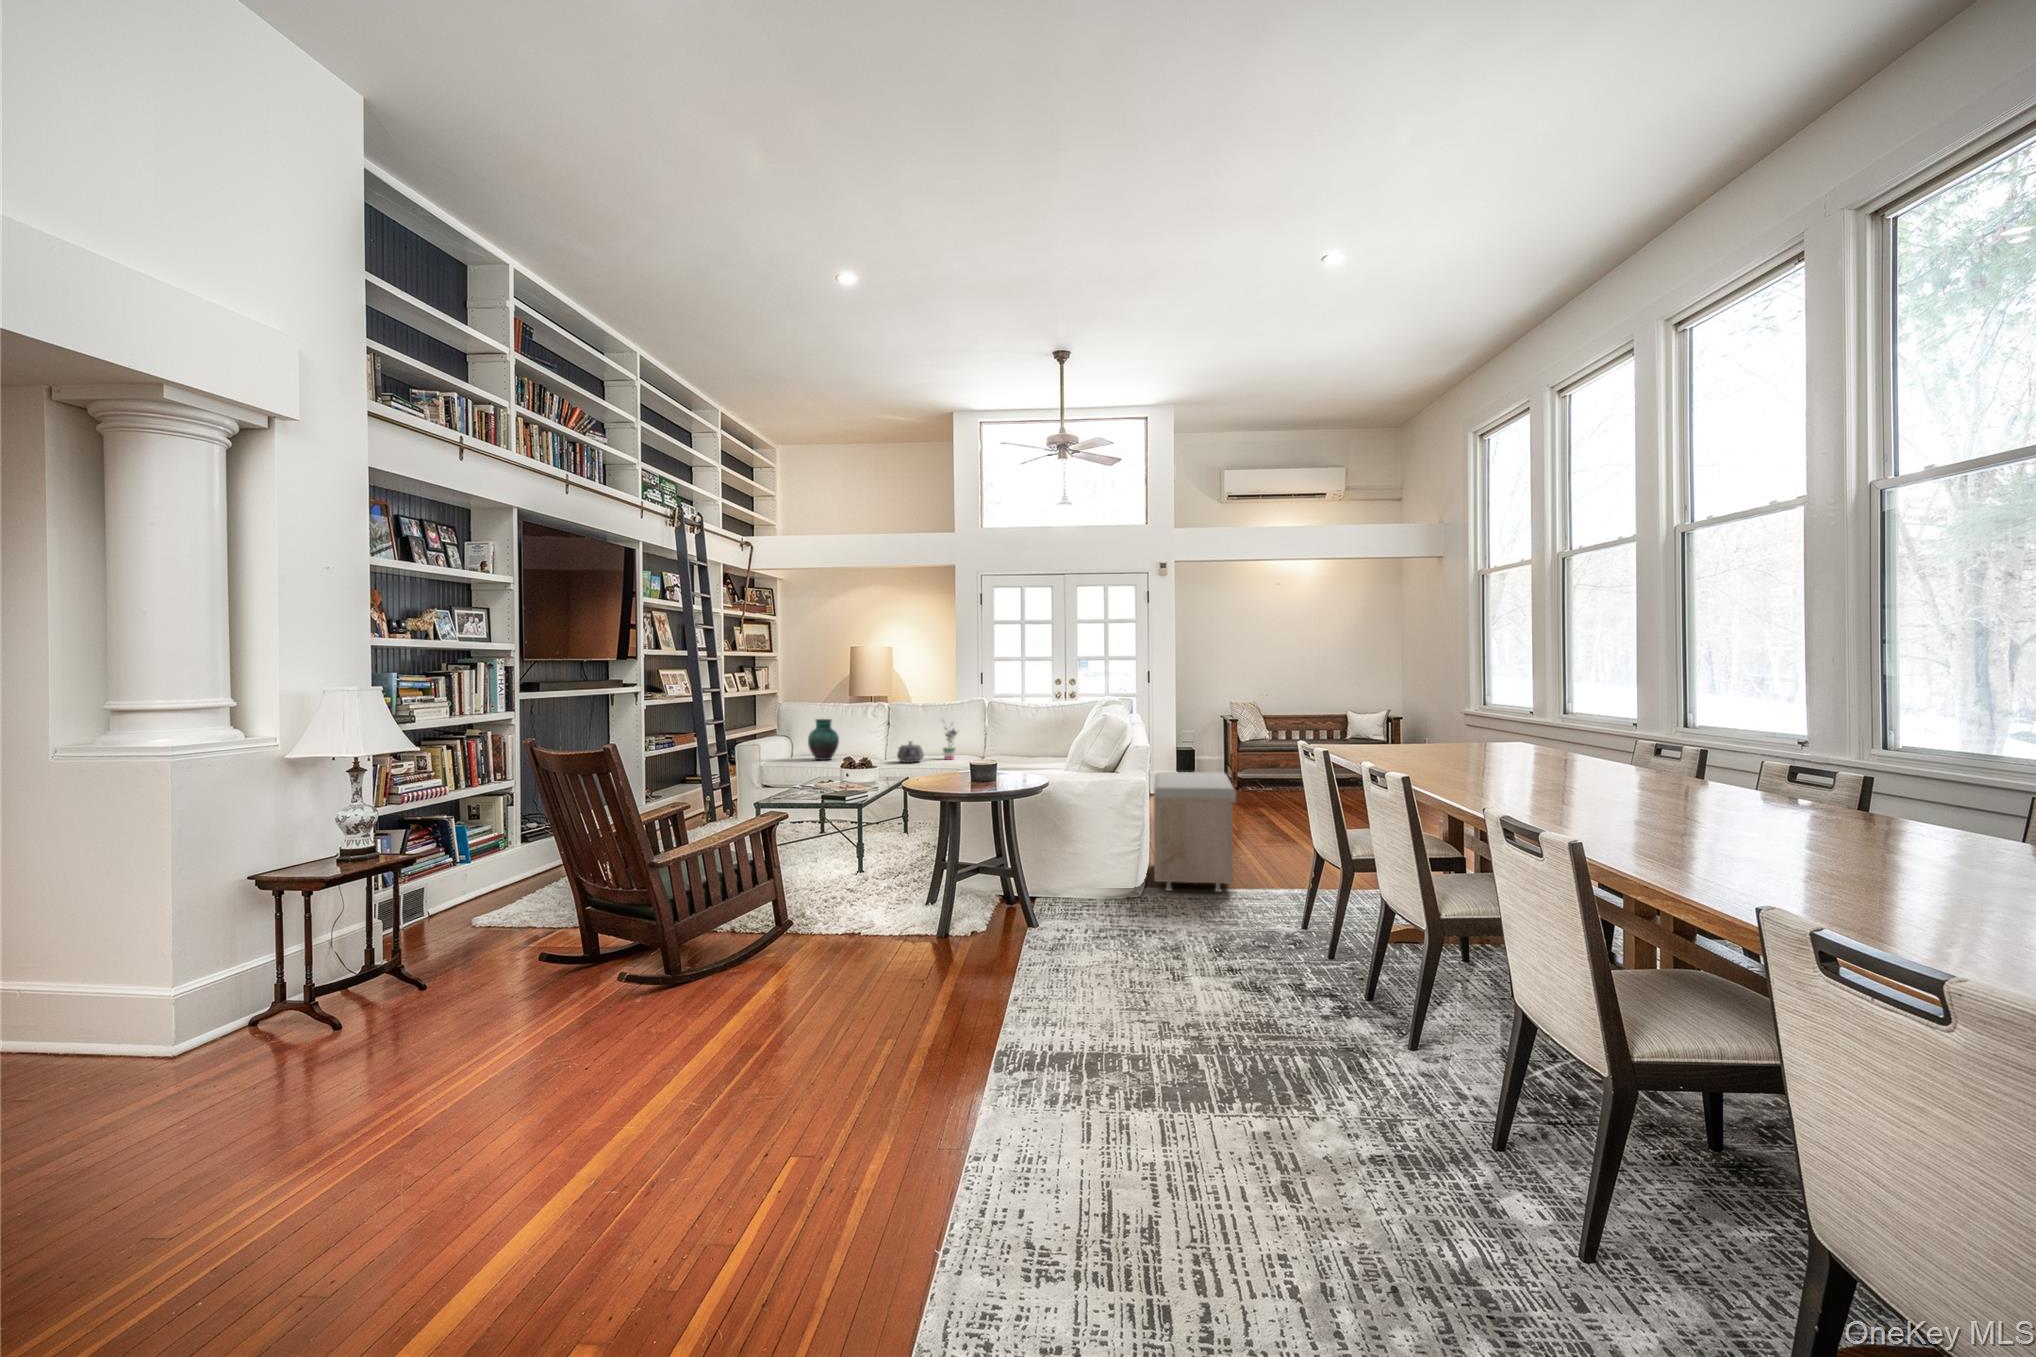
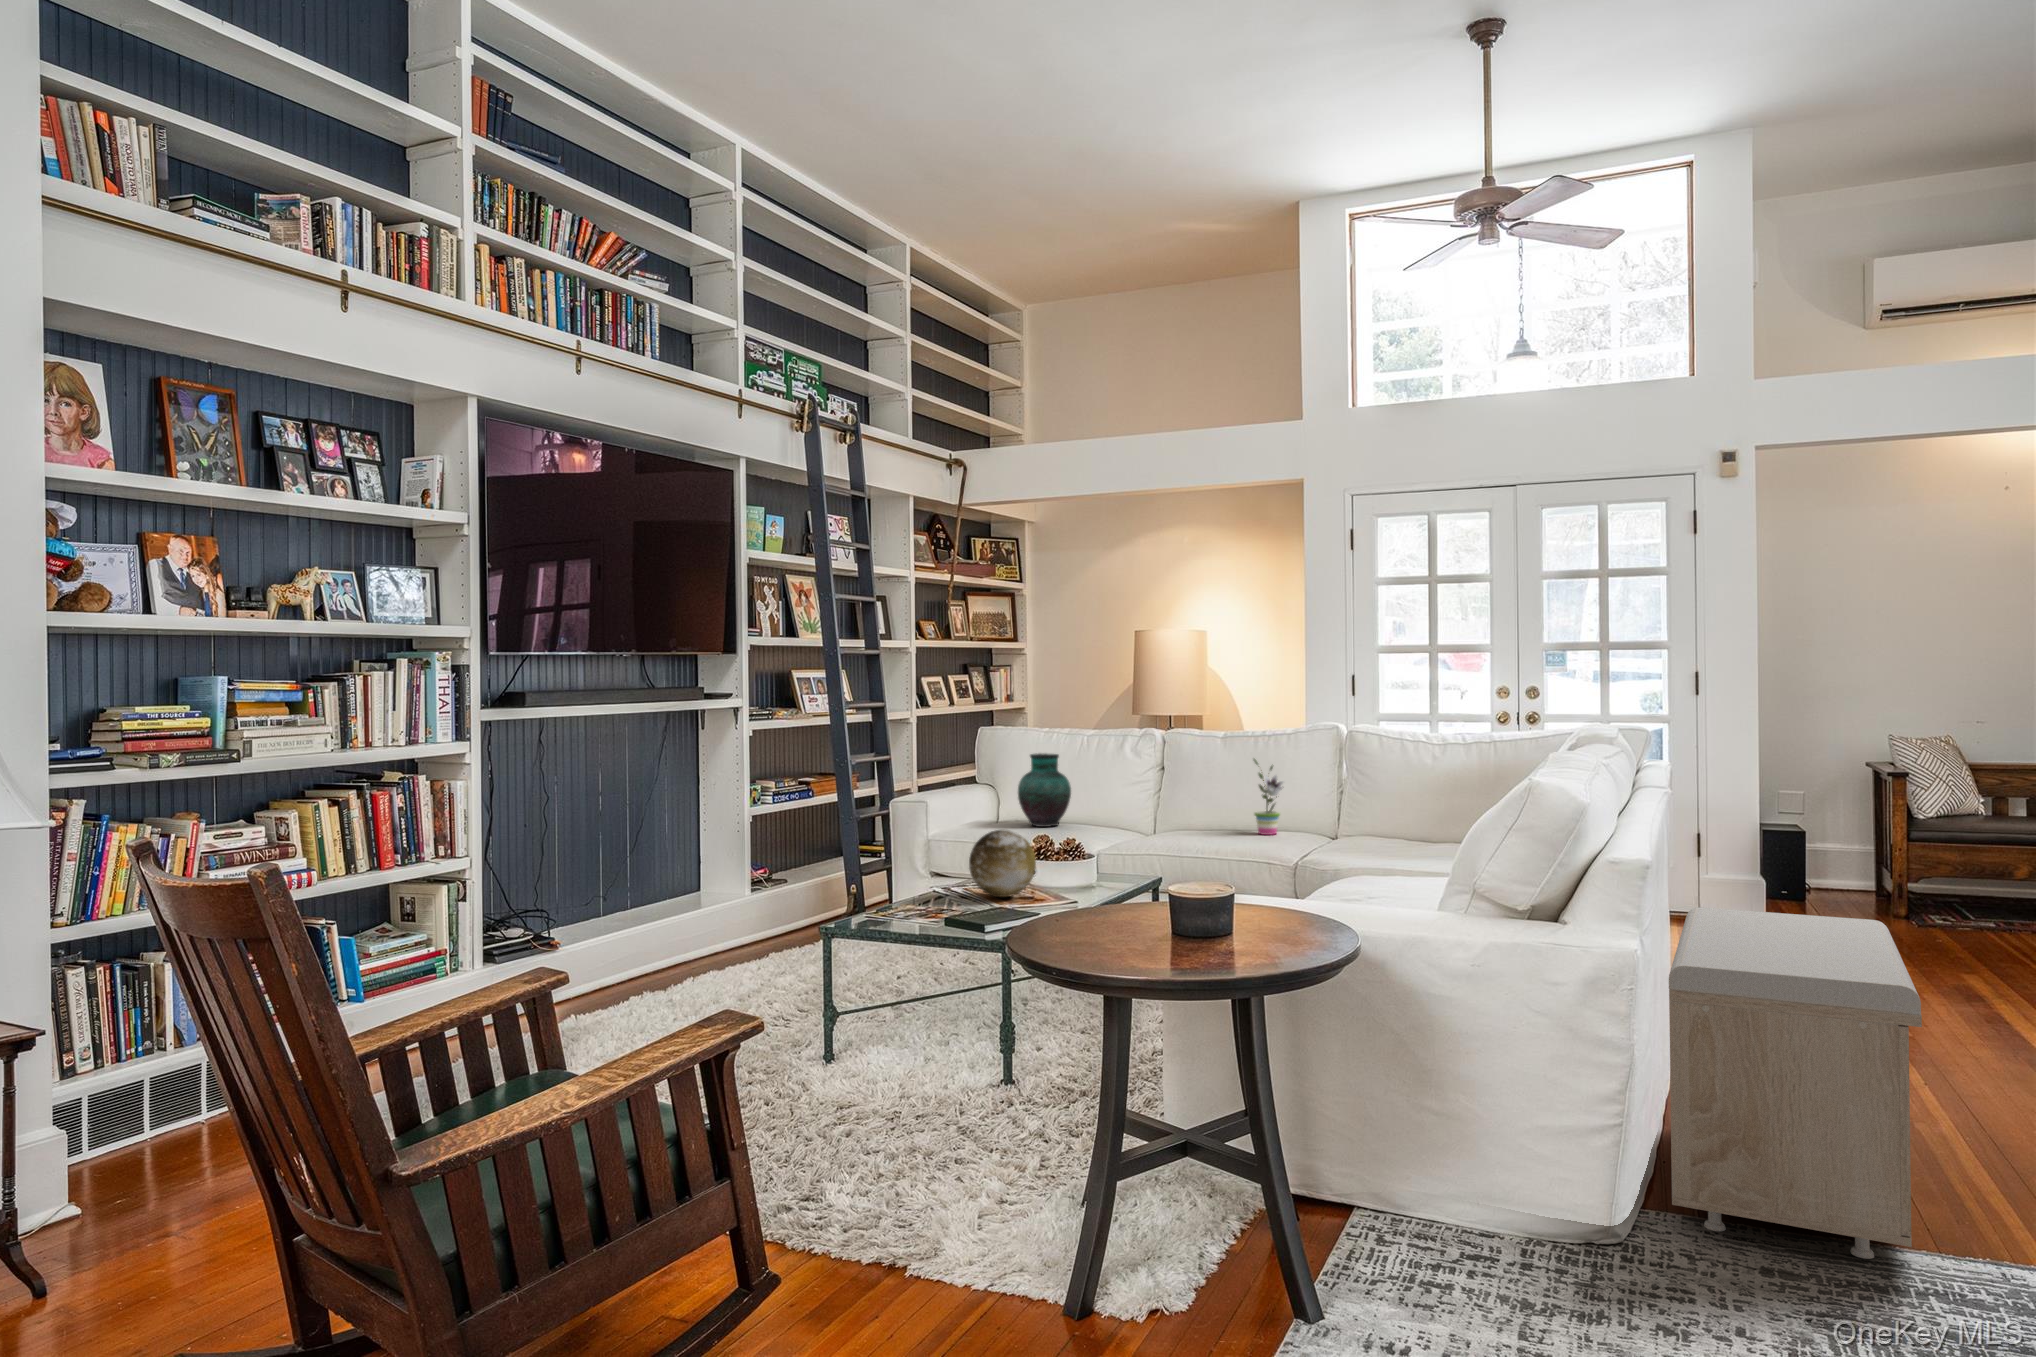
teapot: present [897,741,924,763] -> none [1163,799,1215,839]
decorative orb: none [821,754,856,789] -> present [969,830,1036,897]

